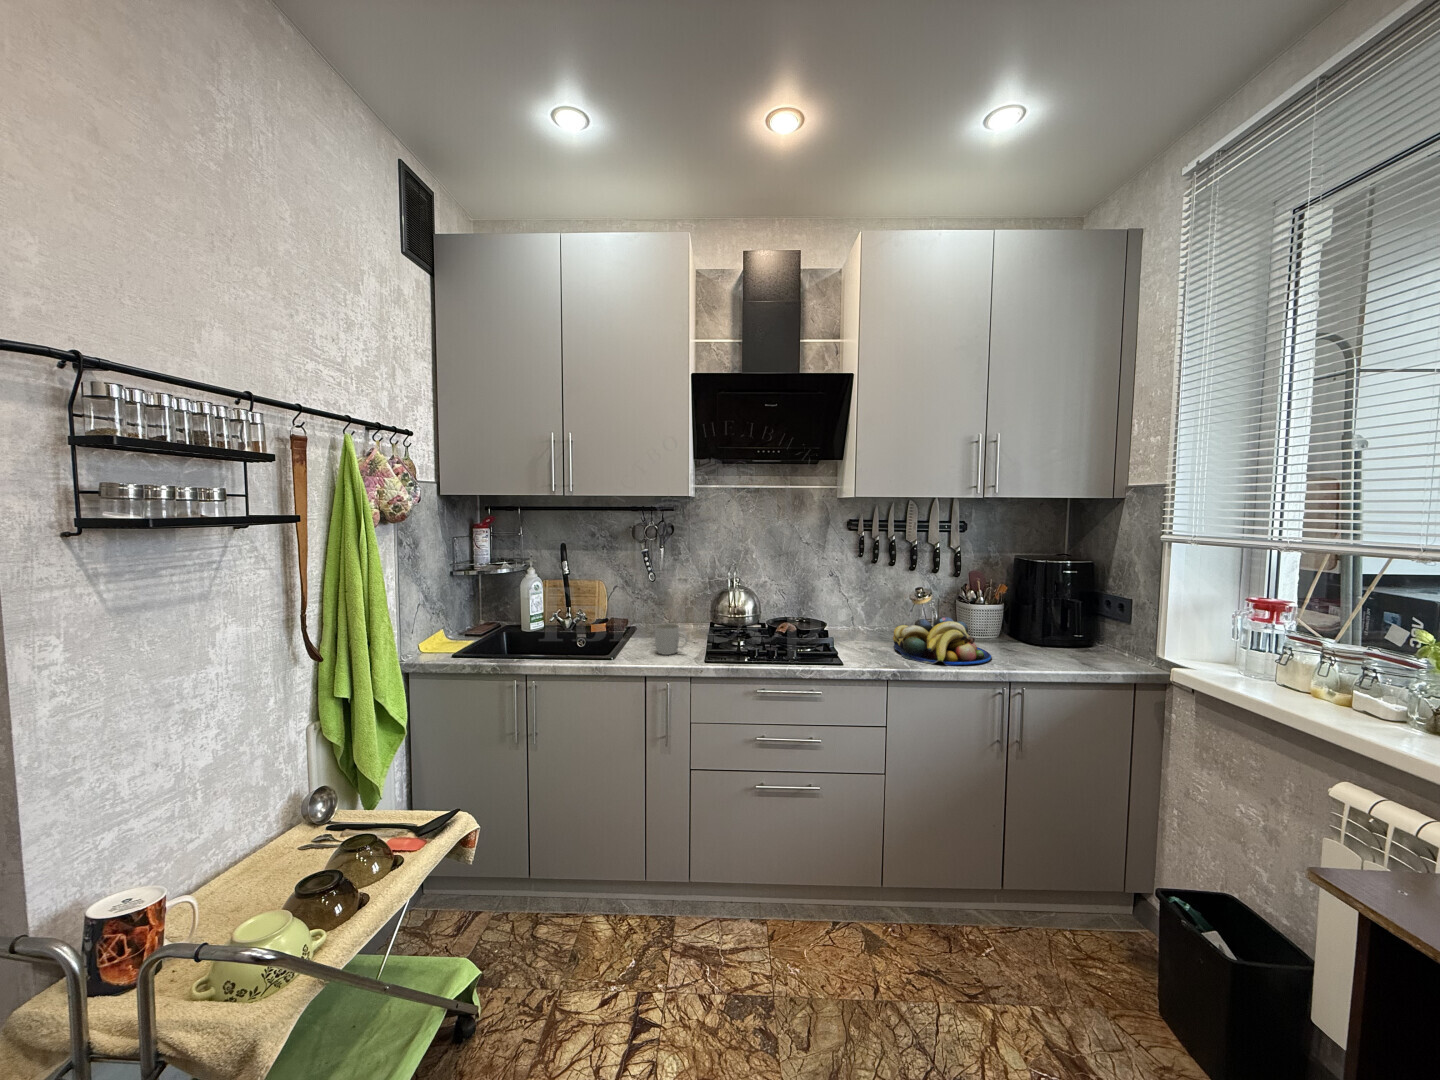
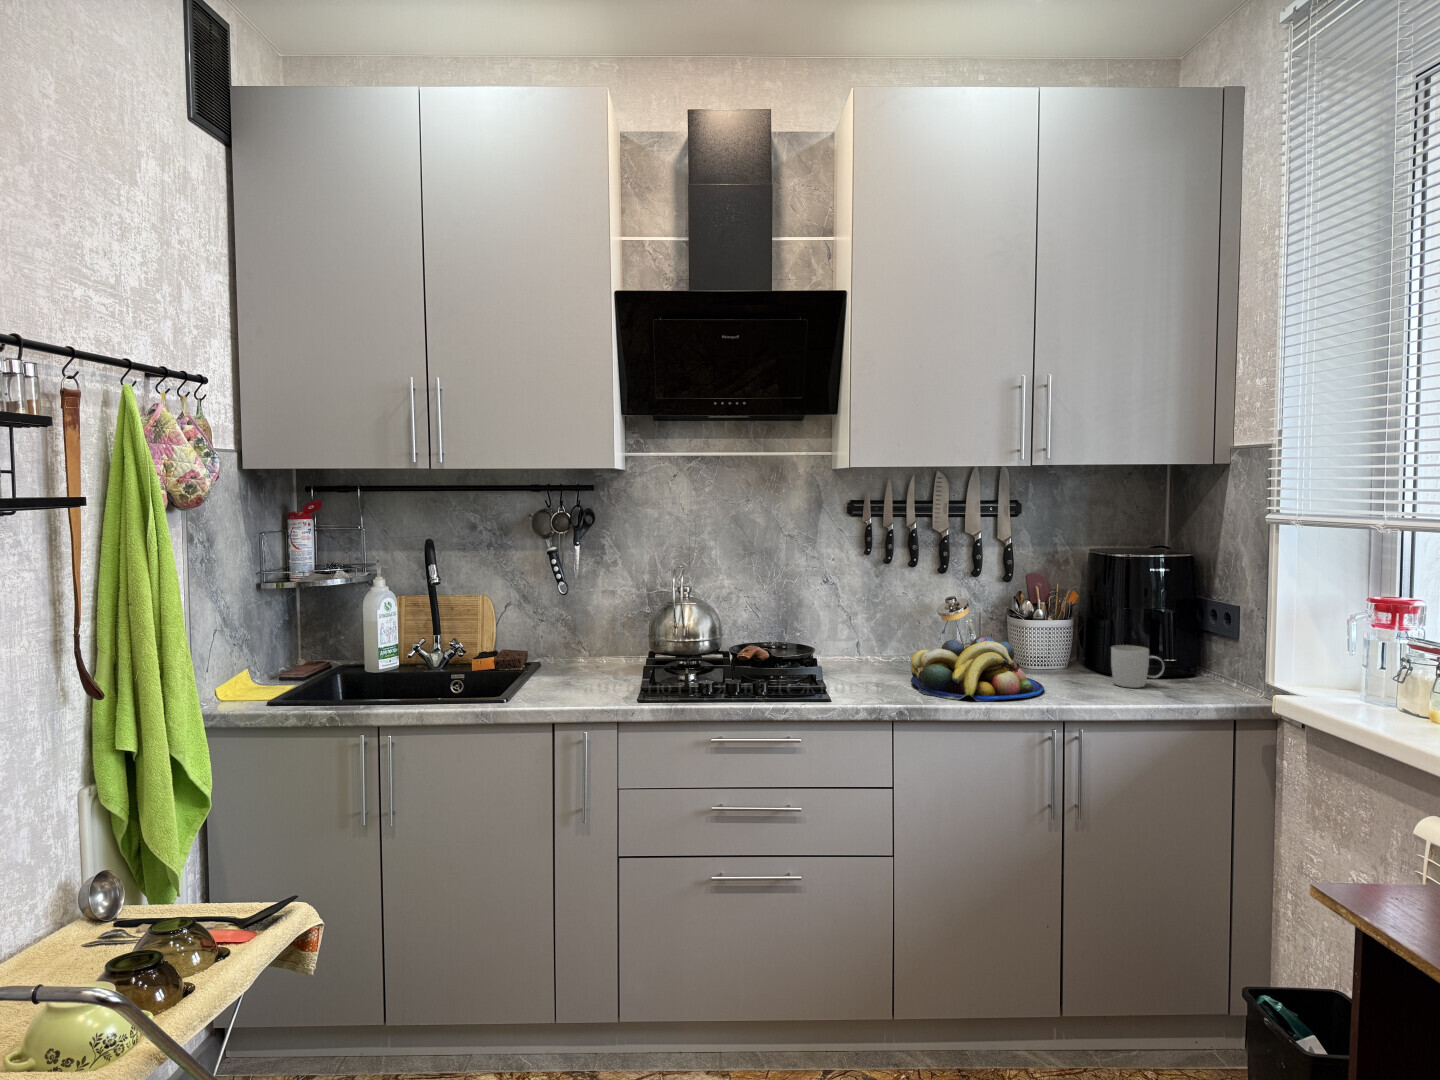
mug: present [655,623,687,655] -> present [1111,645,1164,688]

